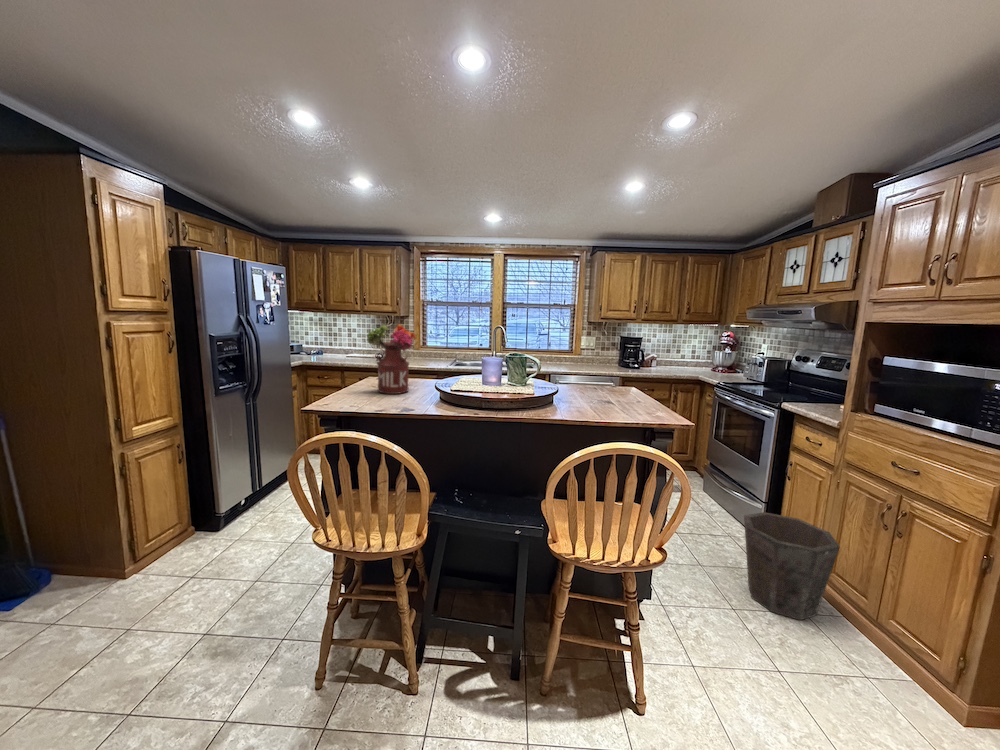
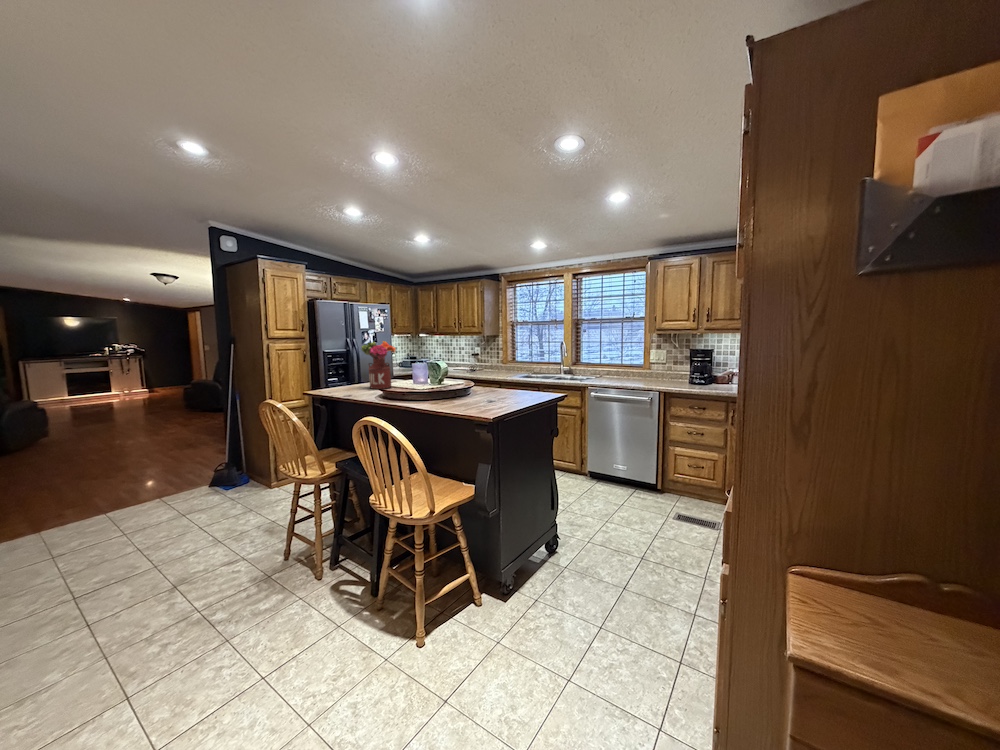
waste bin: present [744,512,840,620] -> none [630,537,728,667]

